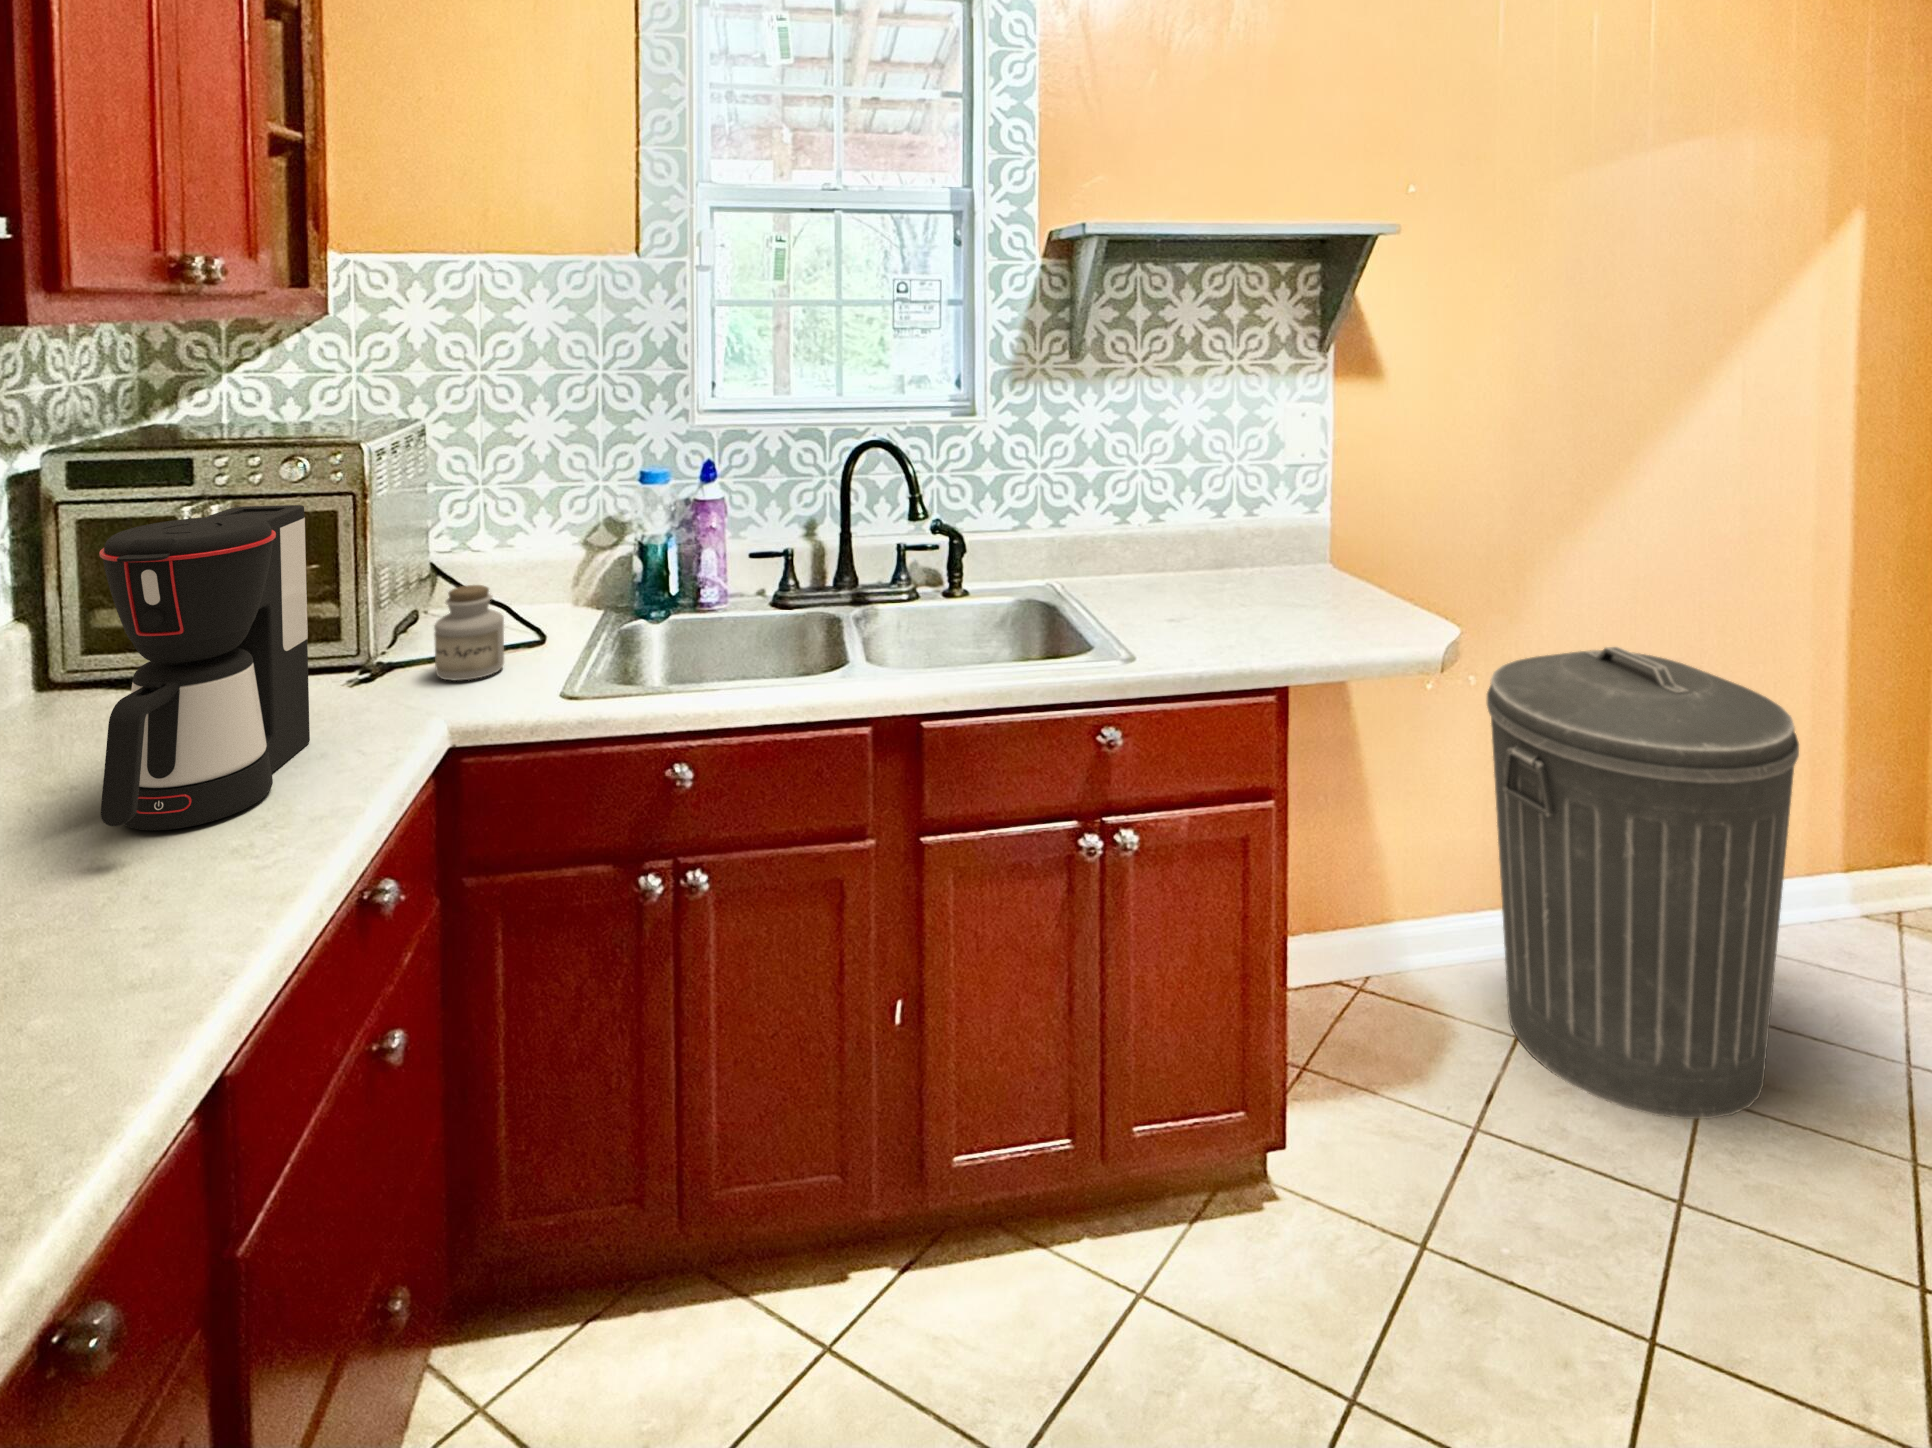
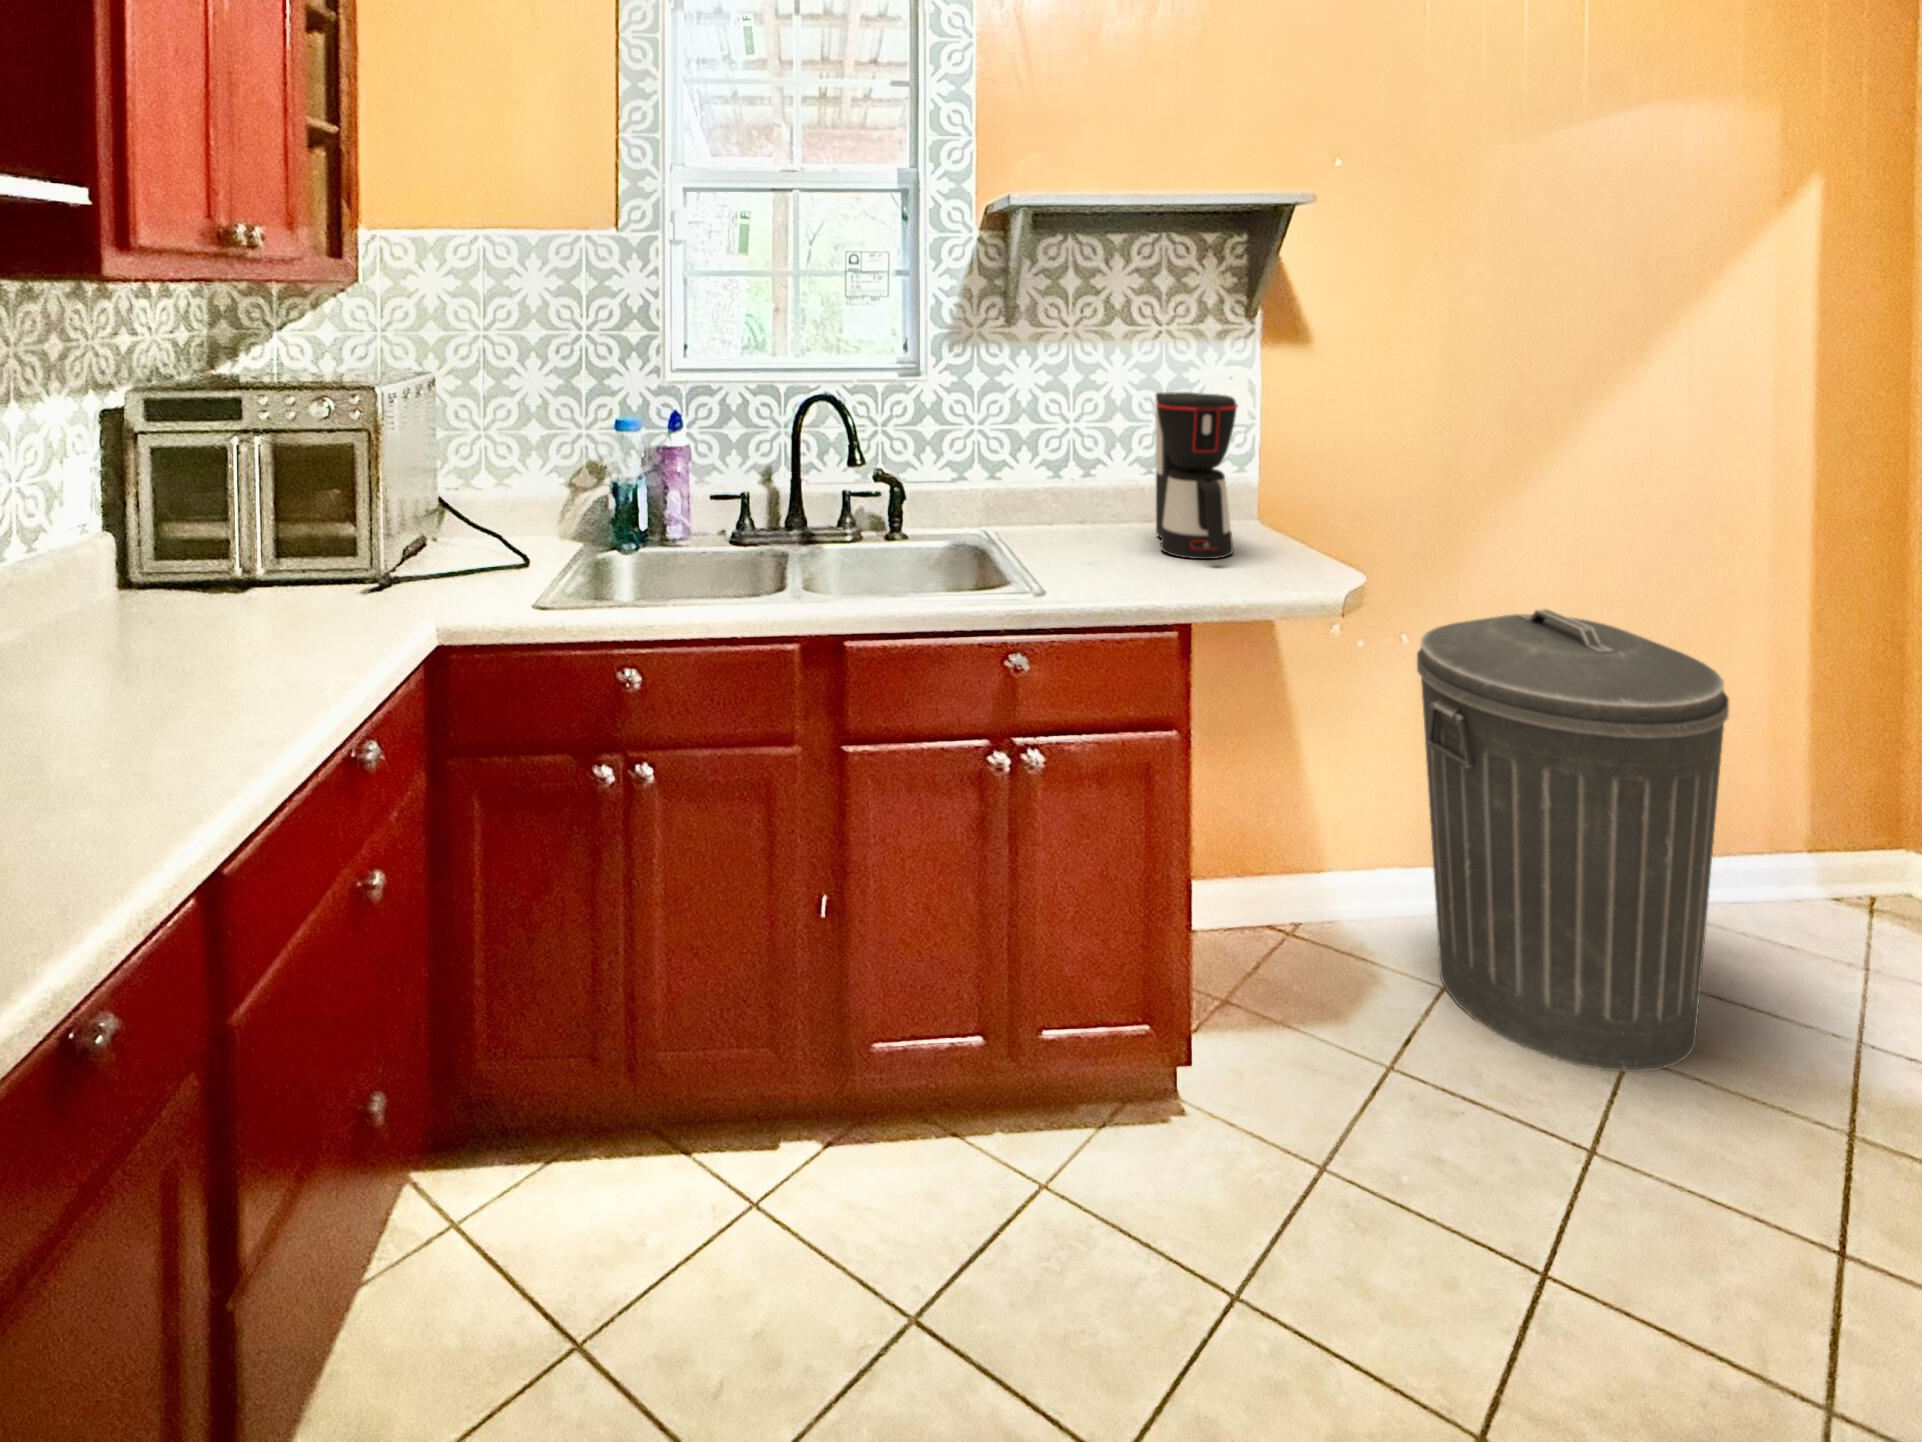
coffee maker: present [100,505,310,830] -> present [1155,392,1238,559]
jar: present [434,585,504,680] -> none [431,510,490,590]

